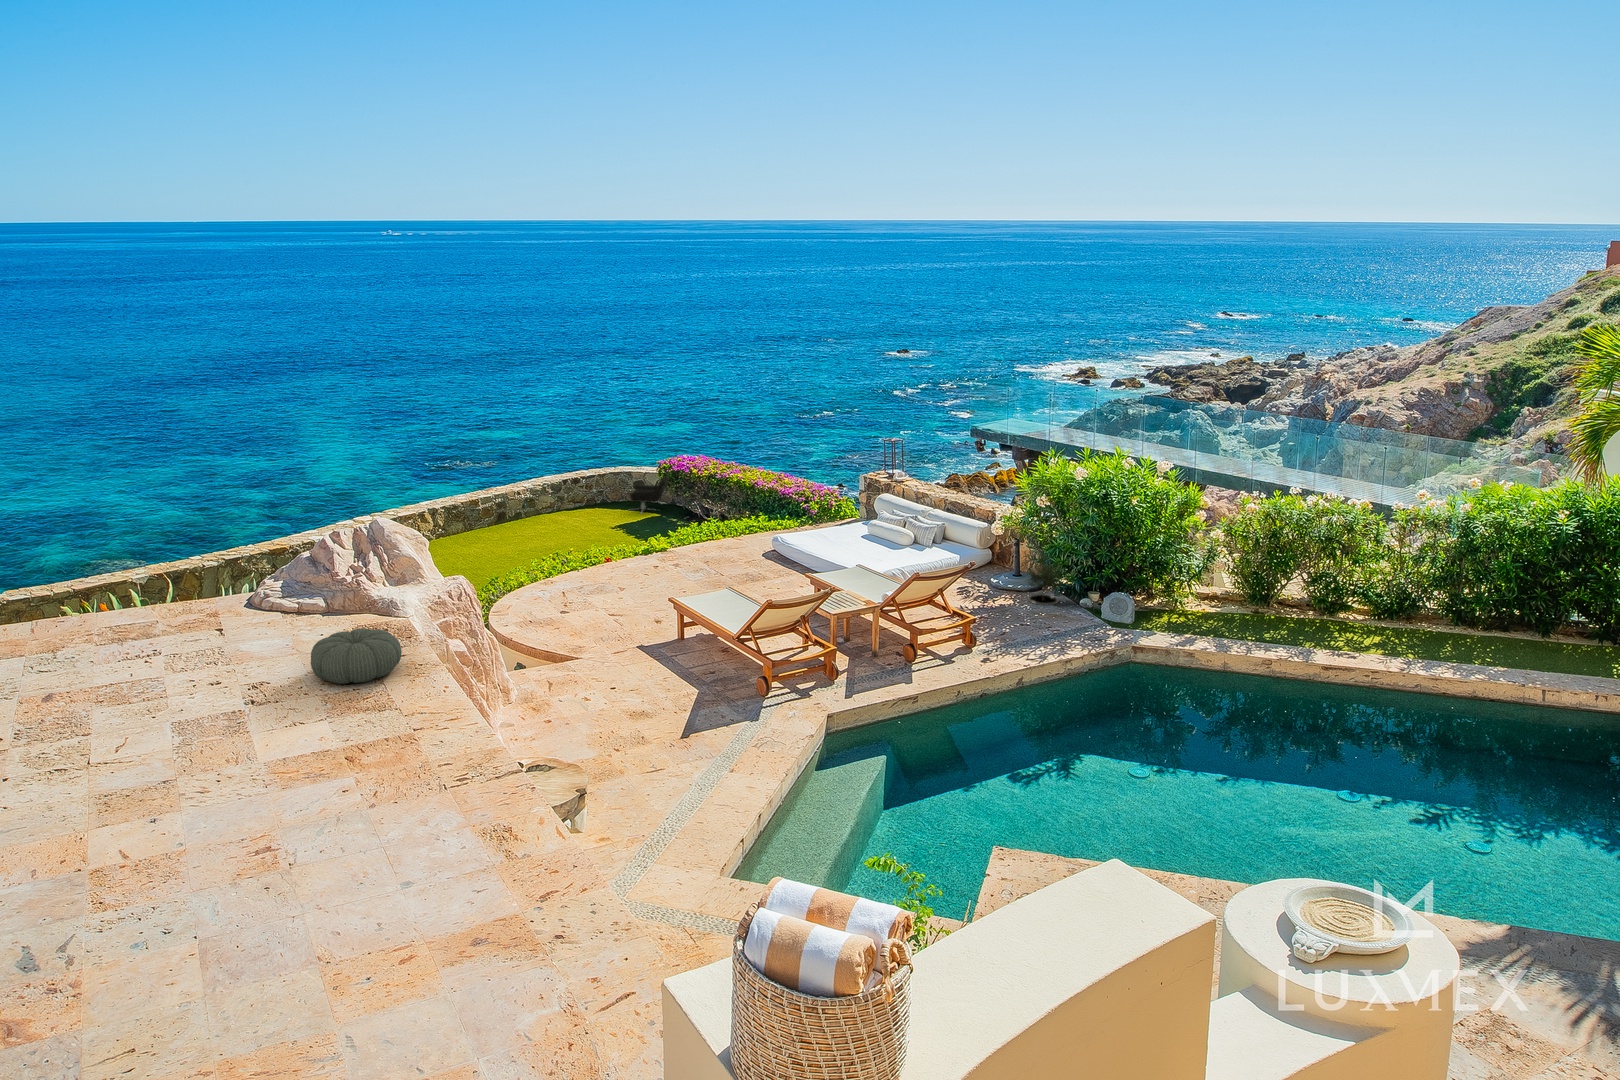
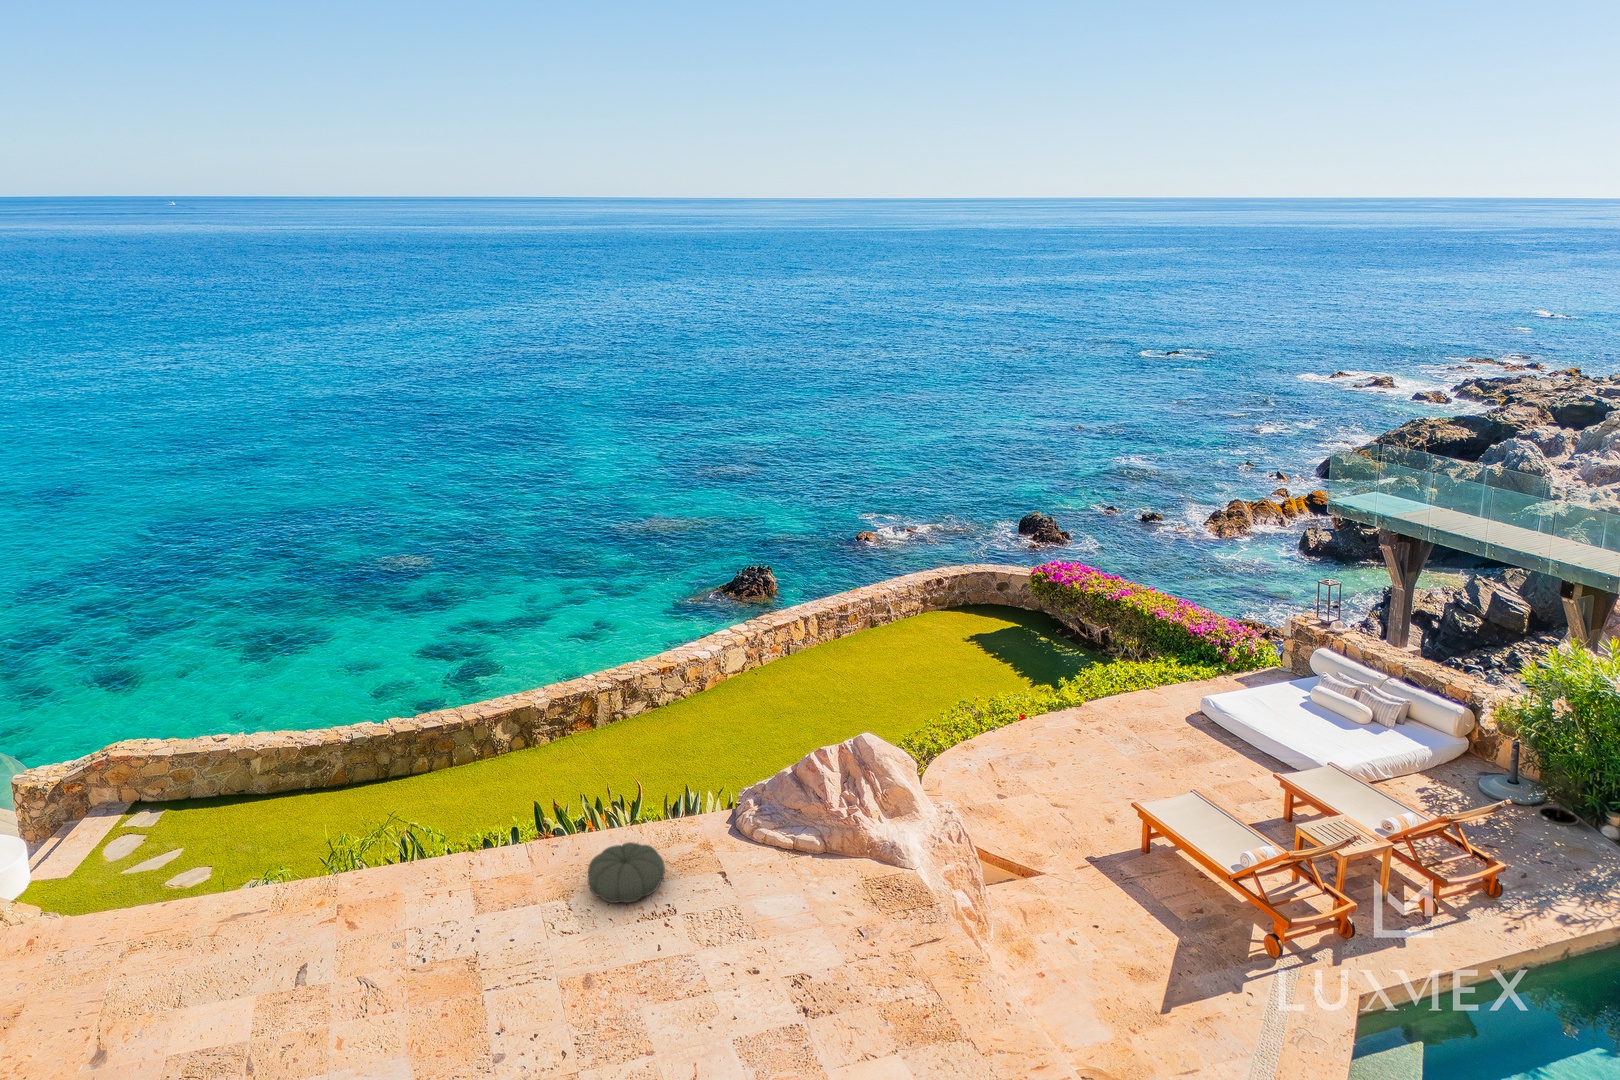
lounge chair: present [630,476,668,513] -> none [991,580,1035,621]
pouf: present [311,629,402,684] -> present [588,842,665,903]

